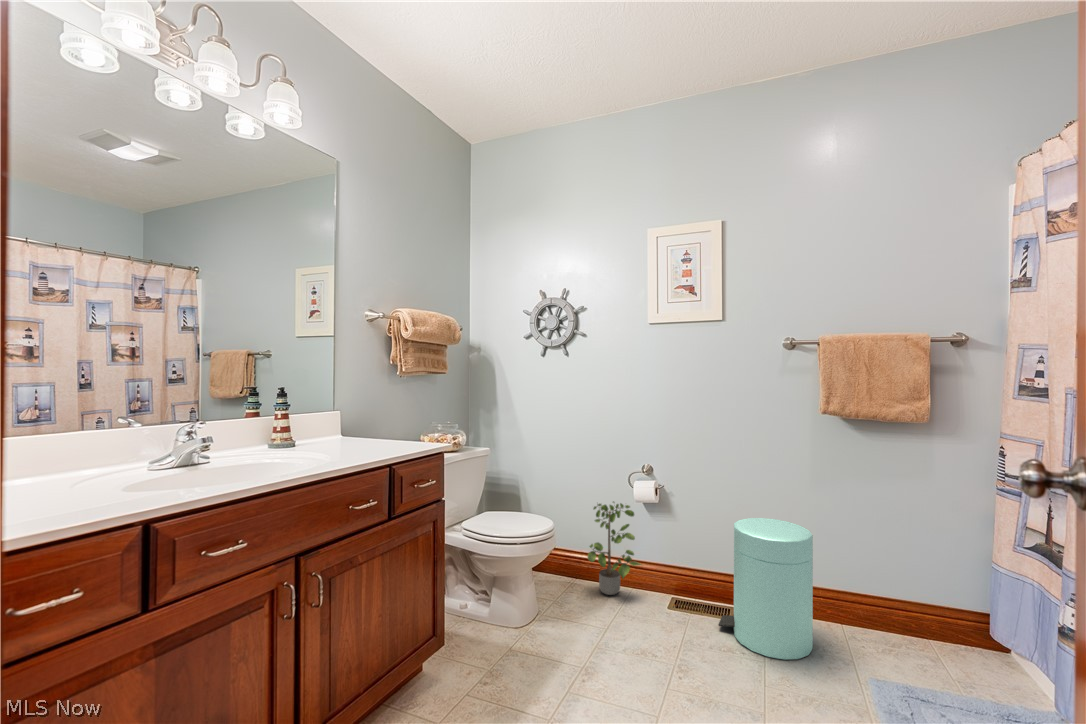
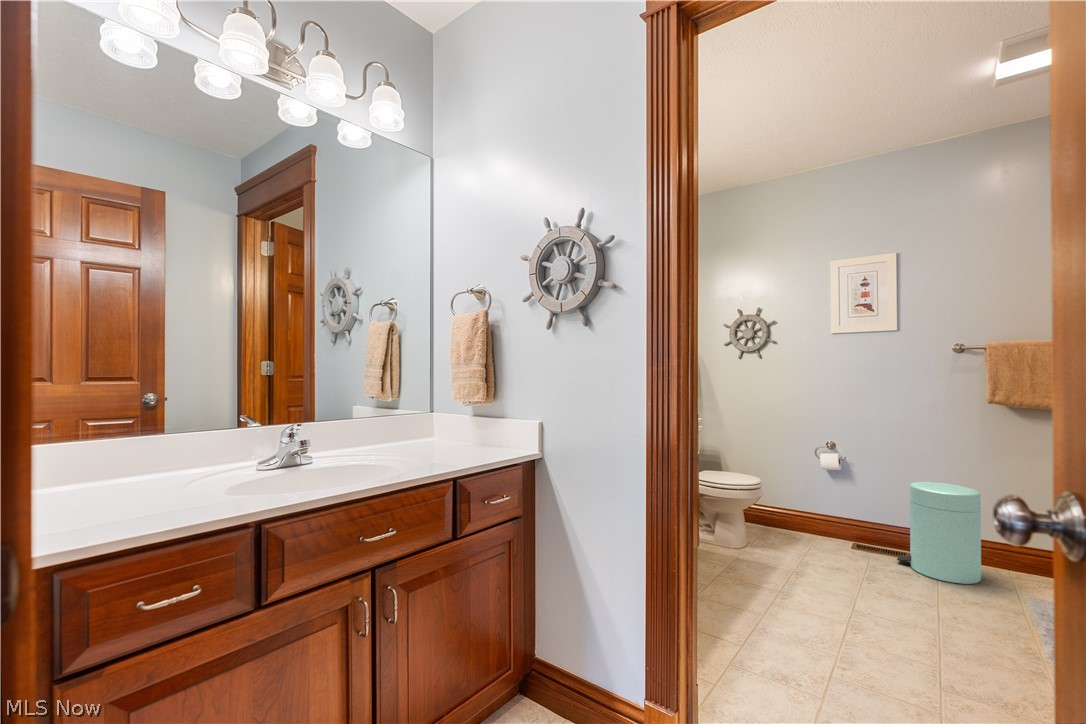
potted plant: present [588,501,641,595] -> none [782,467,830,538]

